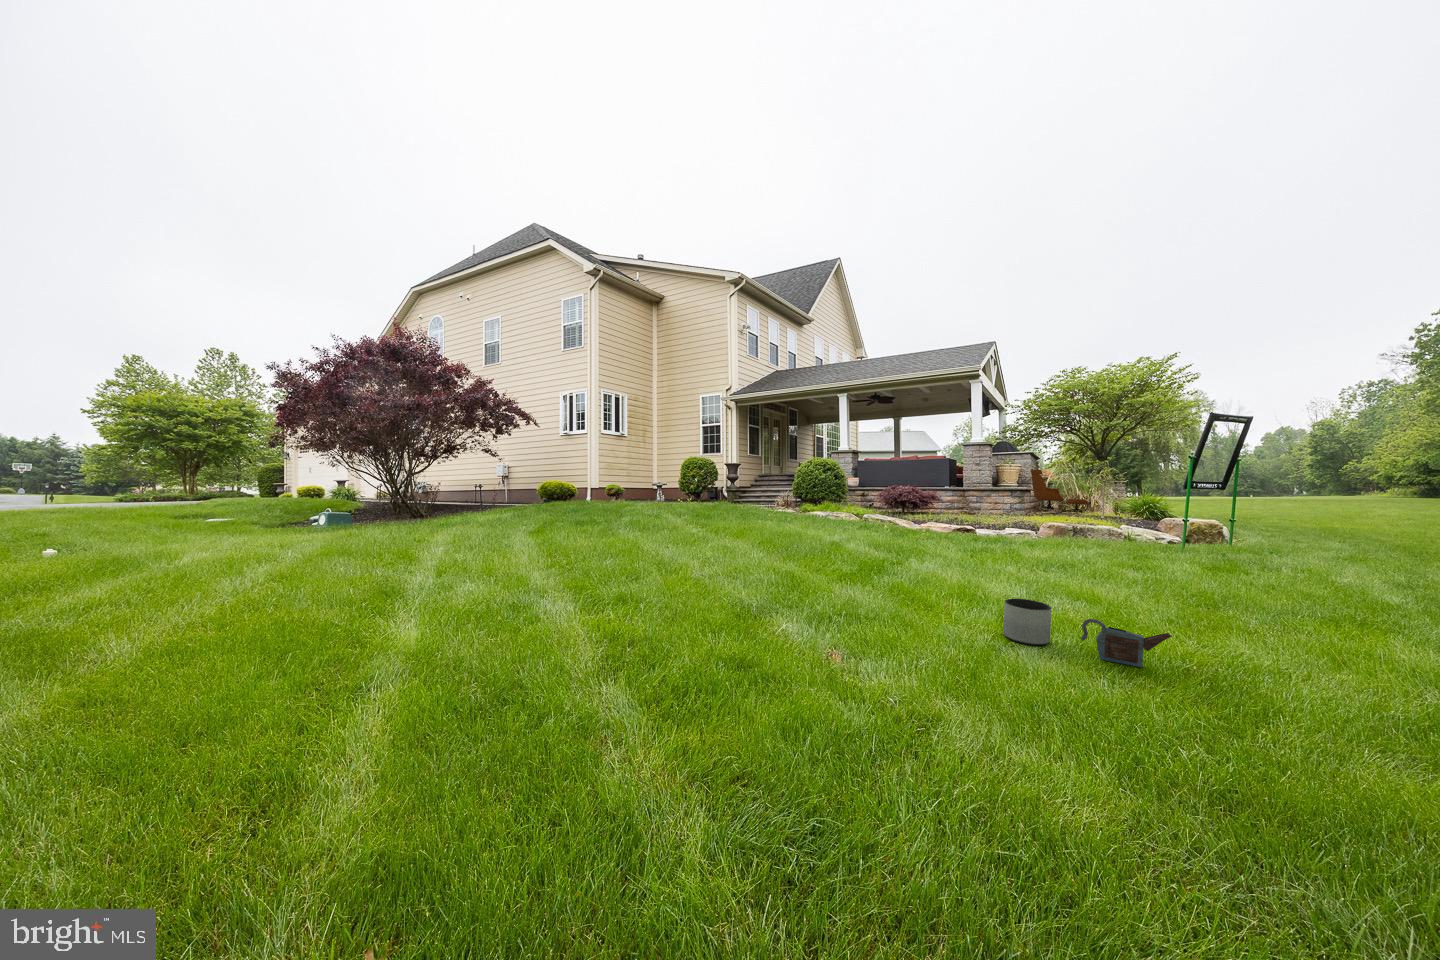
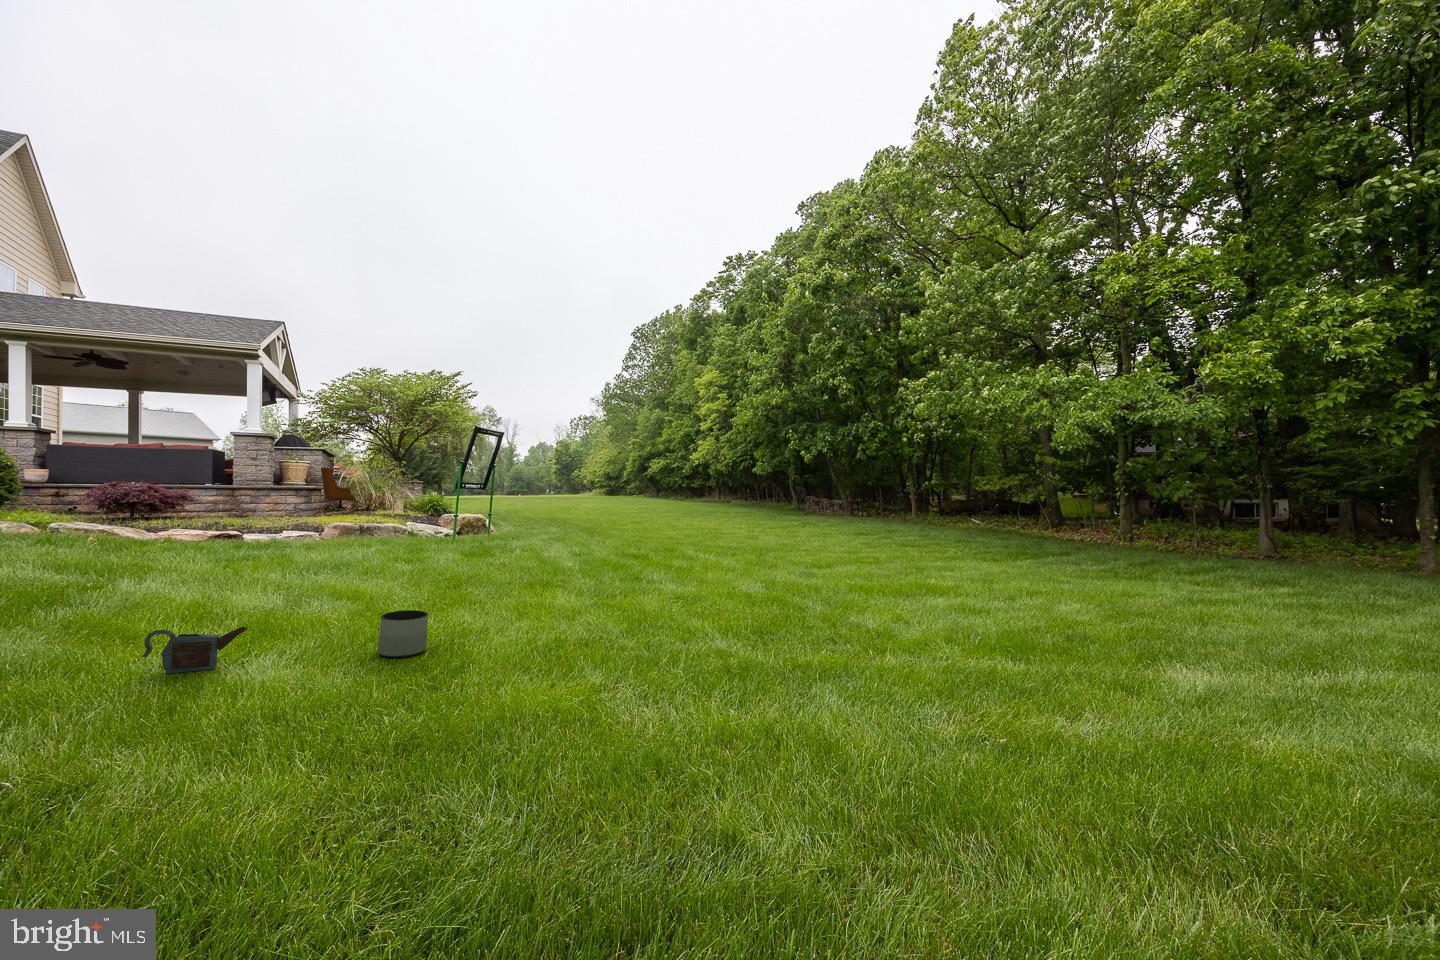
planter: present [1003,599,1051,645] -> present [378,610,428,658]
watering can: present [1081,619,1172,667] -> present [142,626,247,674]

